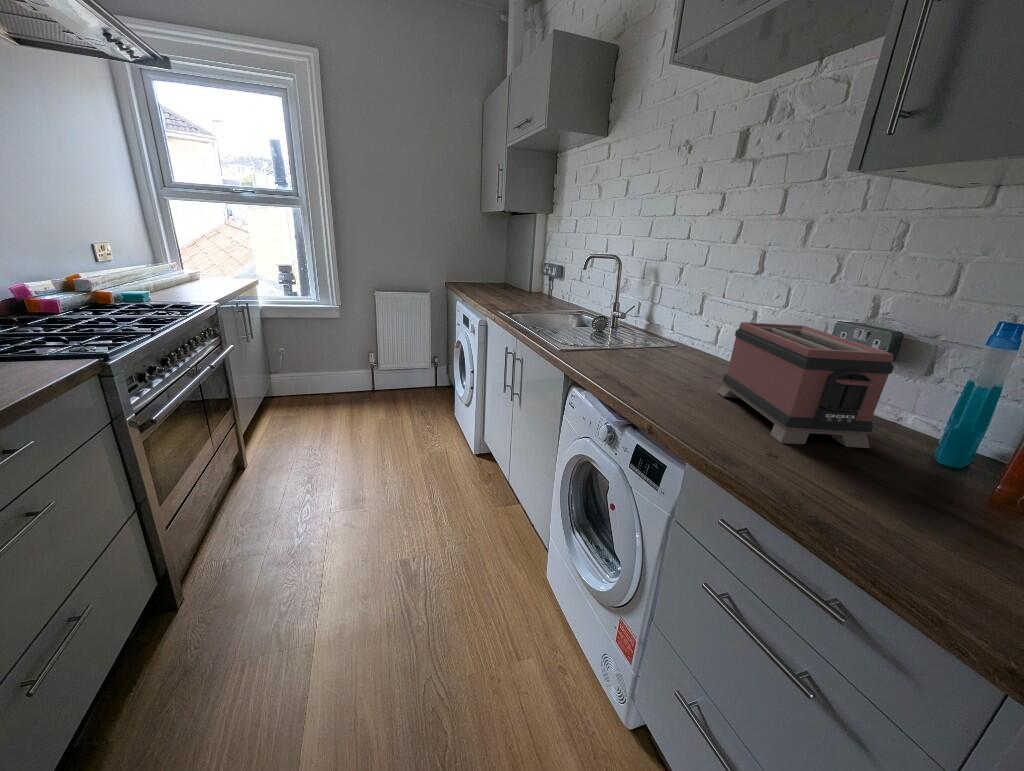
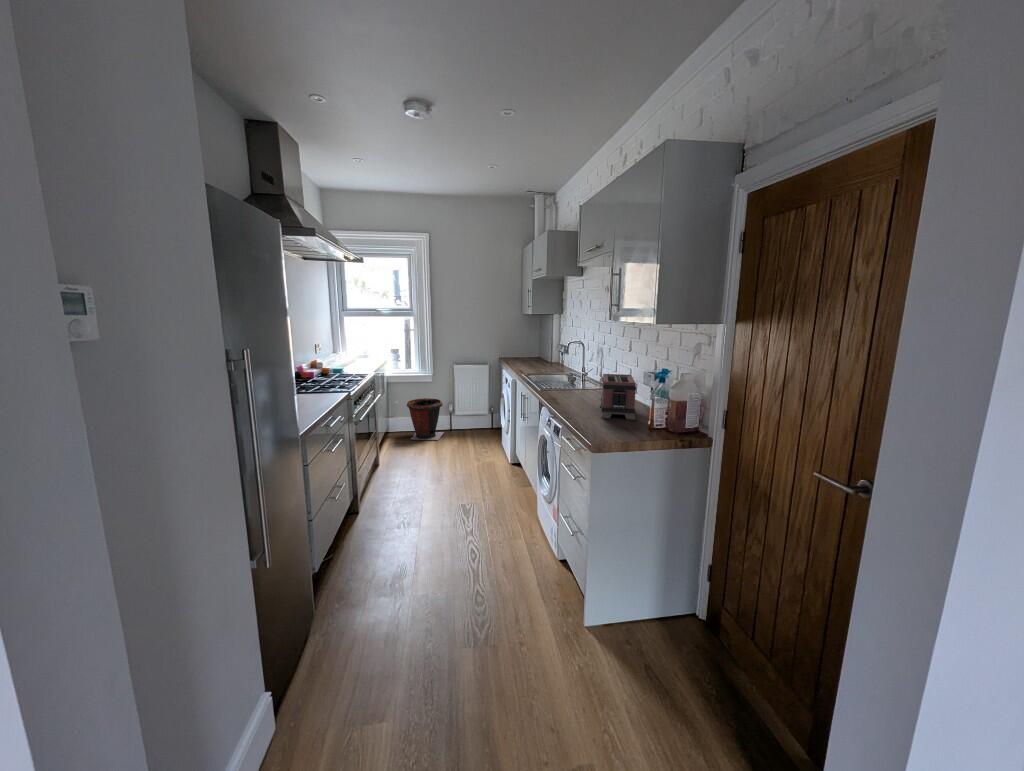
waste bin: none [299,344,364,410] -> present [407,398,444,440]

